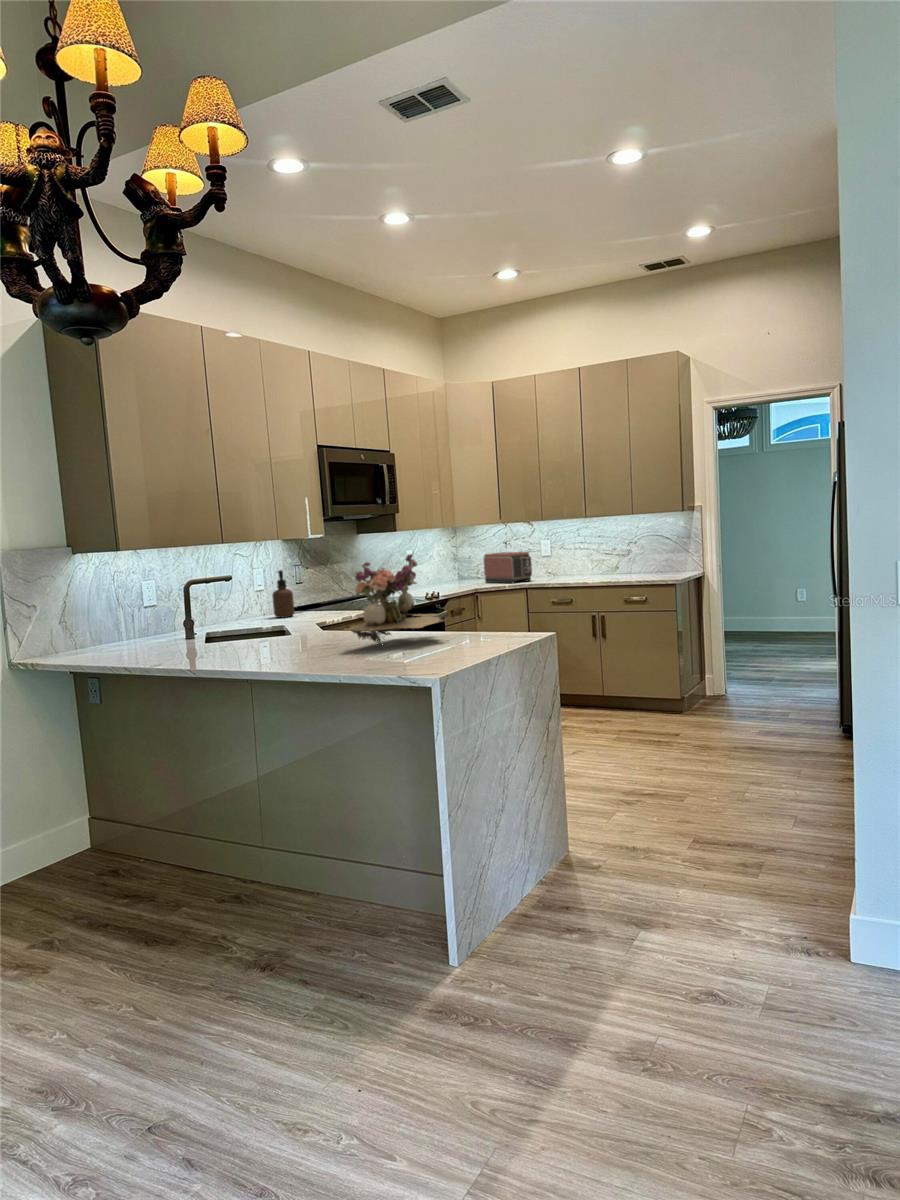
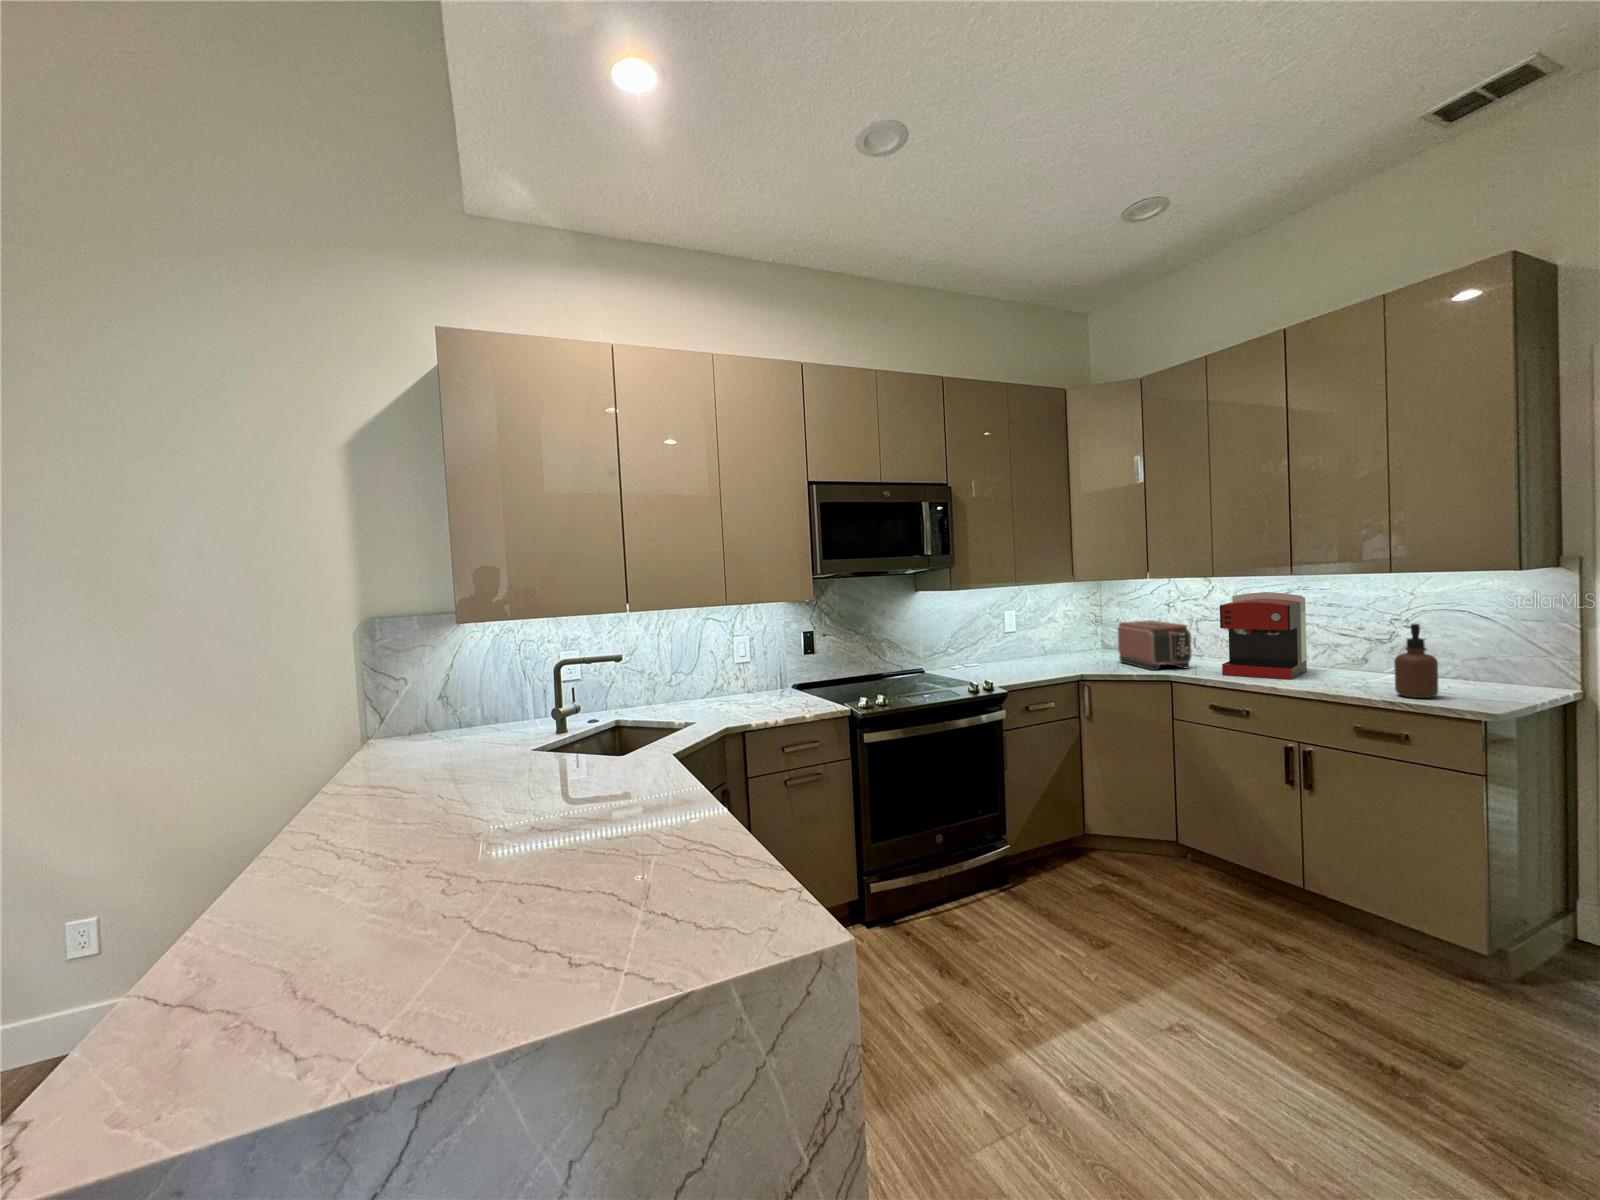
coffee maker: none [551,528,592,581] -> present [1220,592,1307,680]
flower arrangement: present [344,553,446,644] -> none [286,688,559,911]
soap dispenser: present [272,570,294,618] -> present [1394,624,1438,698]

